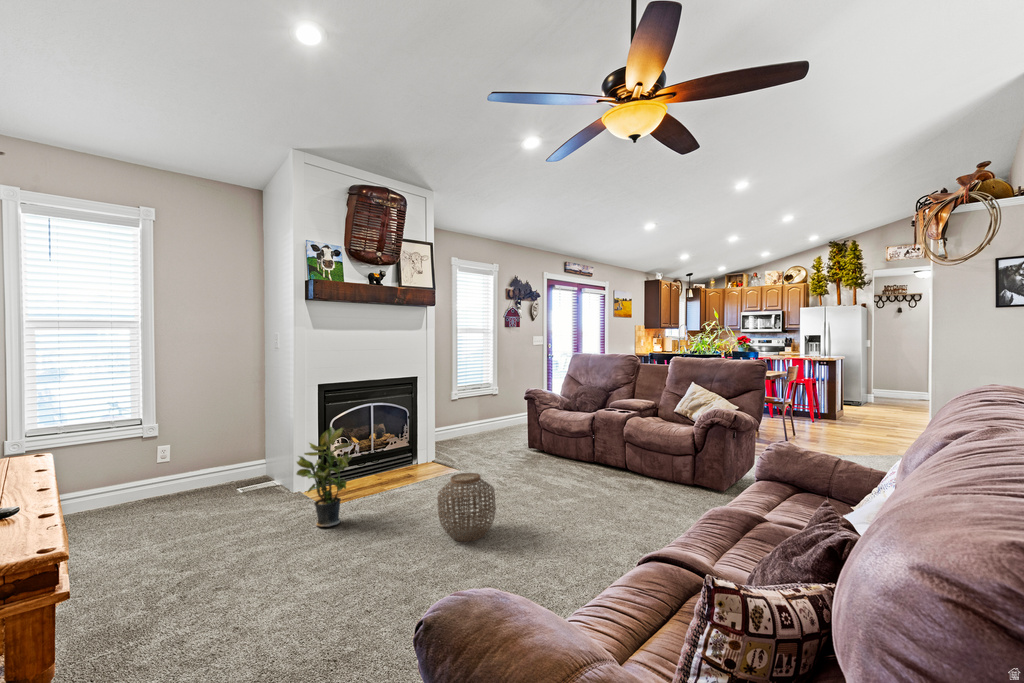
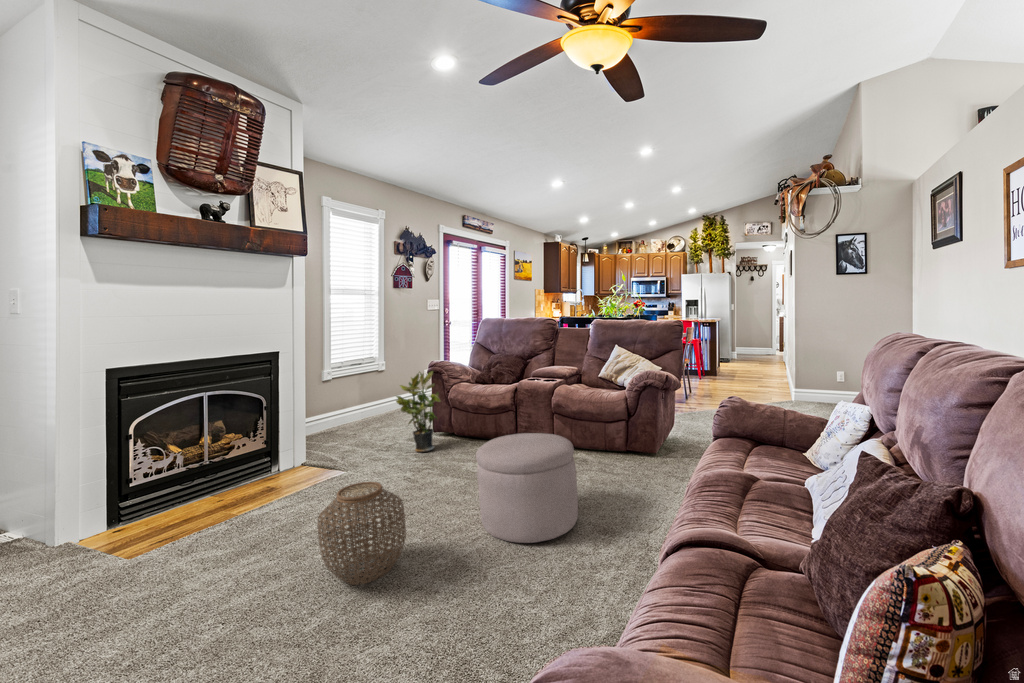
potted plant: present [297,427,352,527] -> present [396,371,440,452]
ottoman: none [550,451,631,533] -> present [476,433,578,543]

